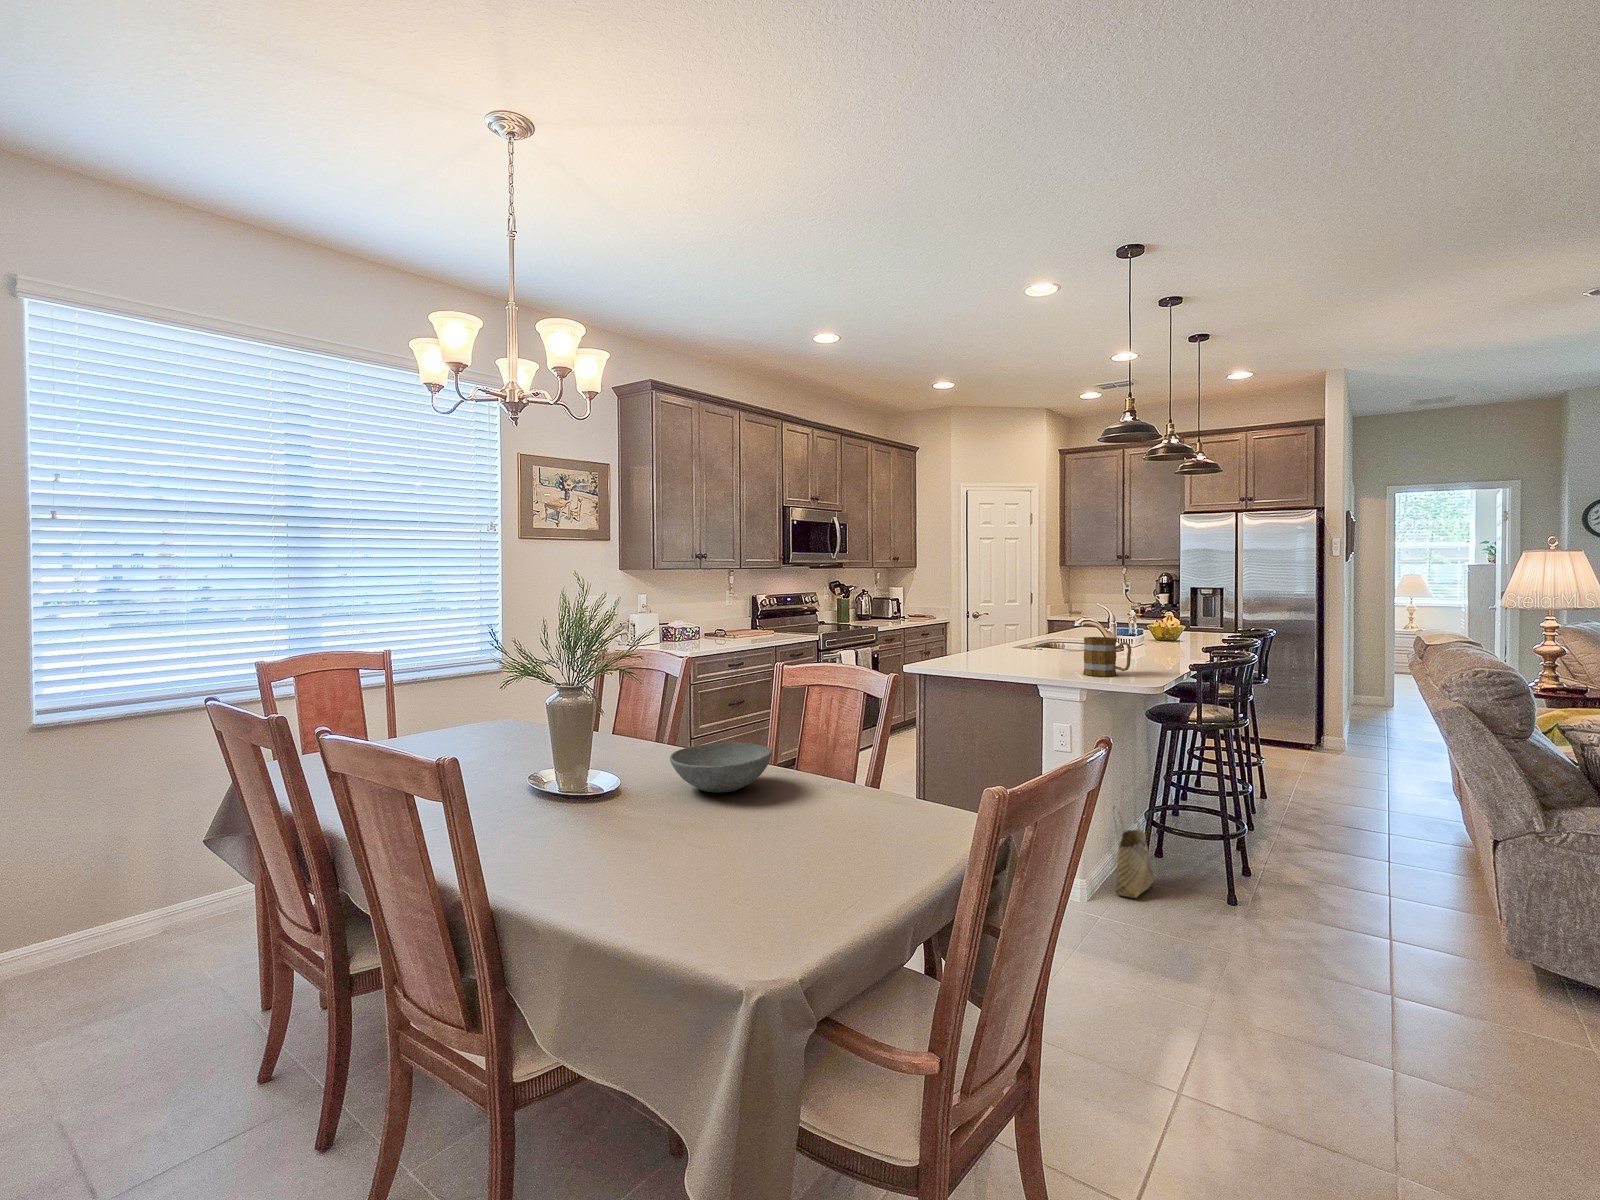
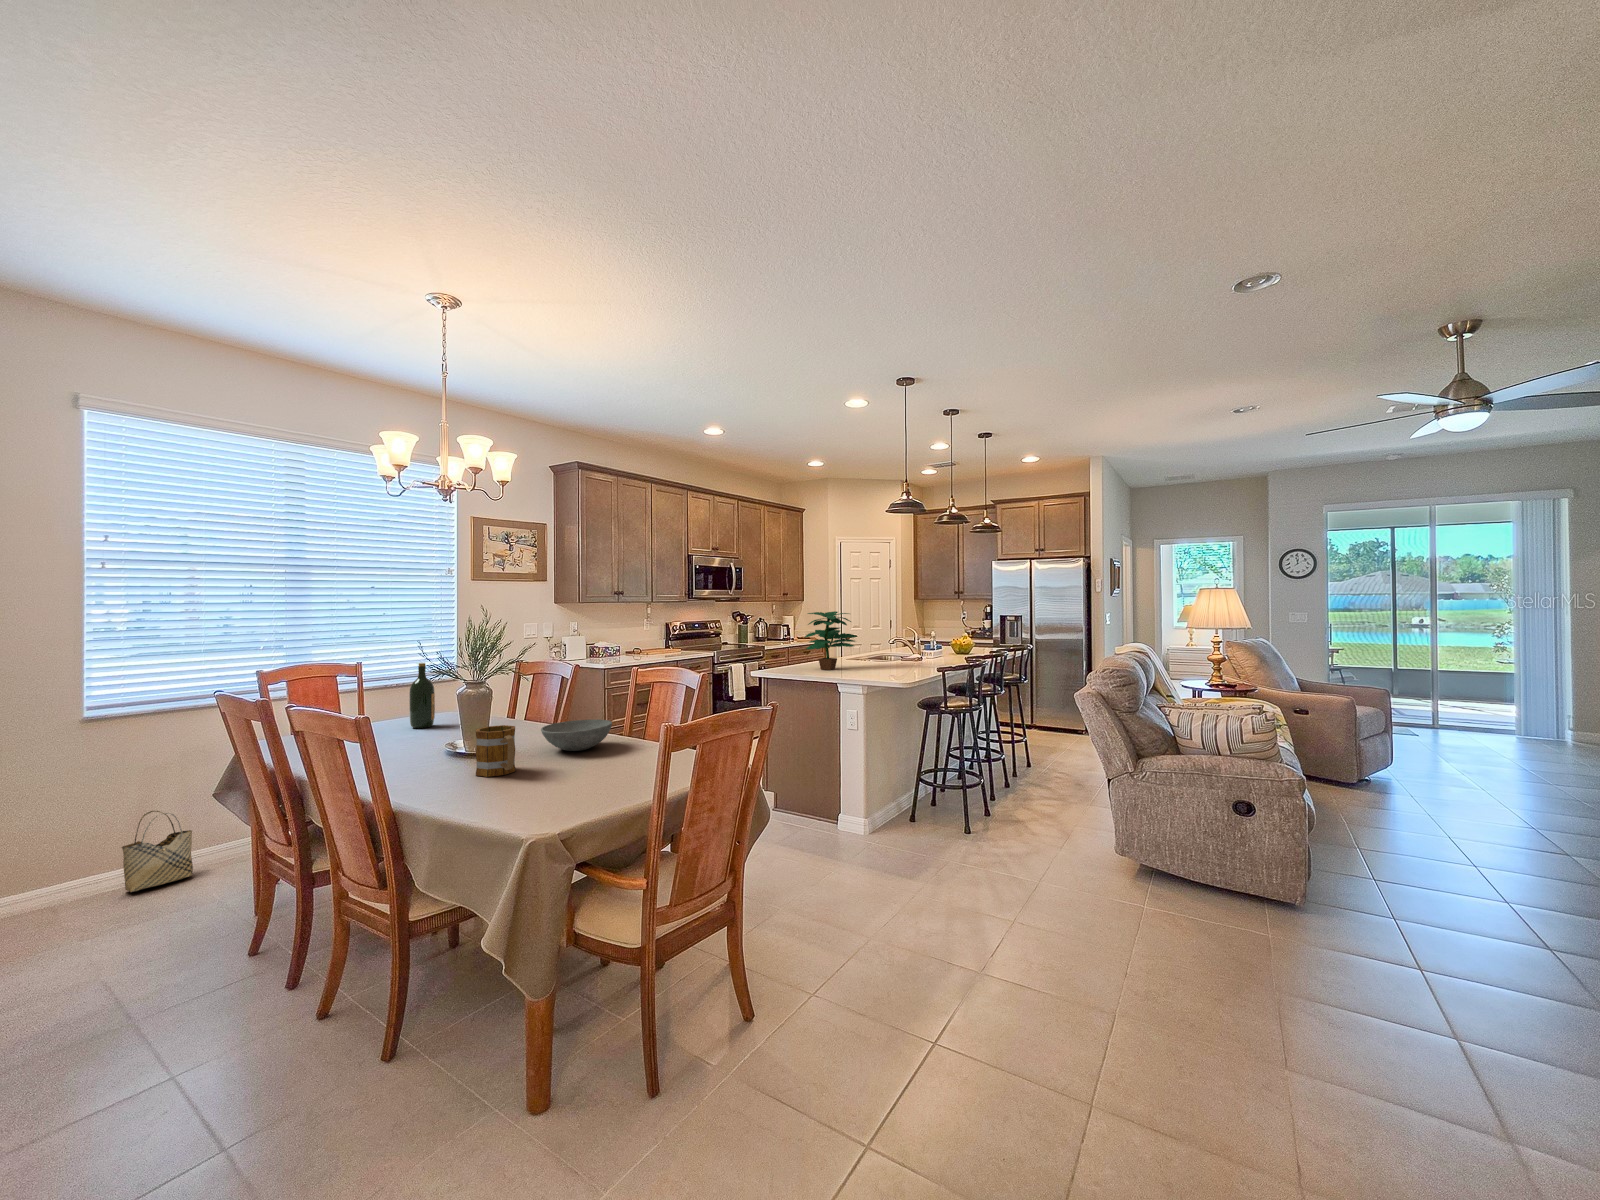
potted plant: none [978,583,1051,665] -> present [805,611,857,670]
mug: present [1083,637,1131,676] -> present [476,725,515,777]
wine bottle: none [463,654,496,746] -> present [409,663,435,728]
woven basket: present [1116,811,1154,898] -> present [122,811,193,892]

